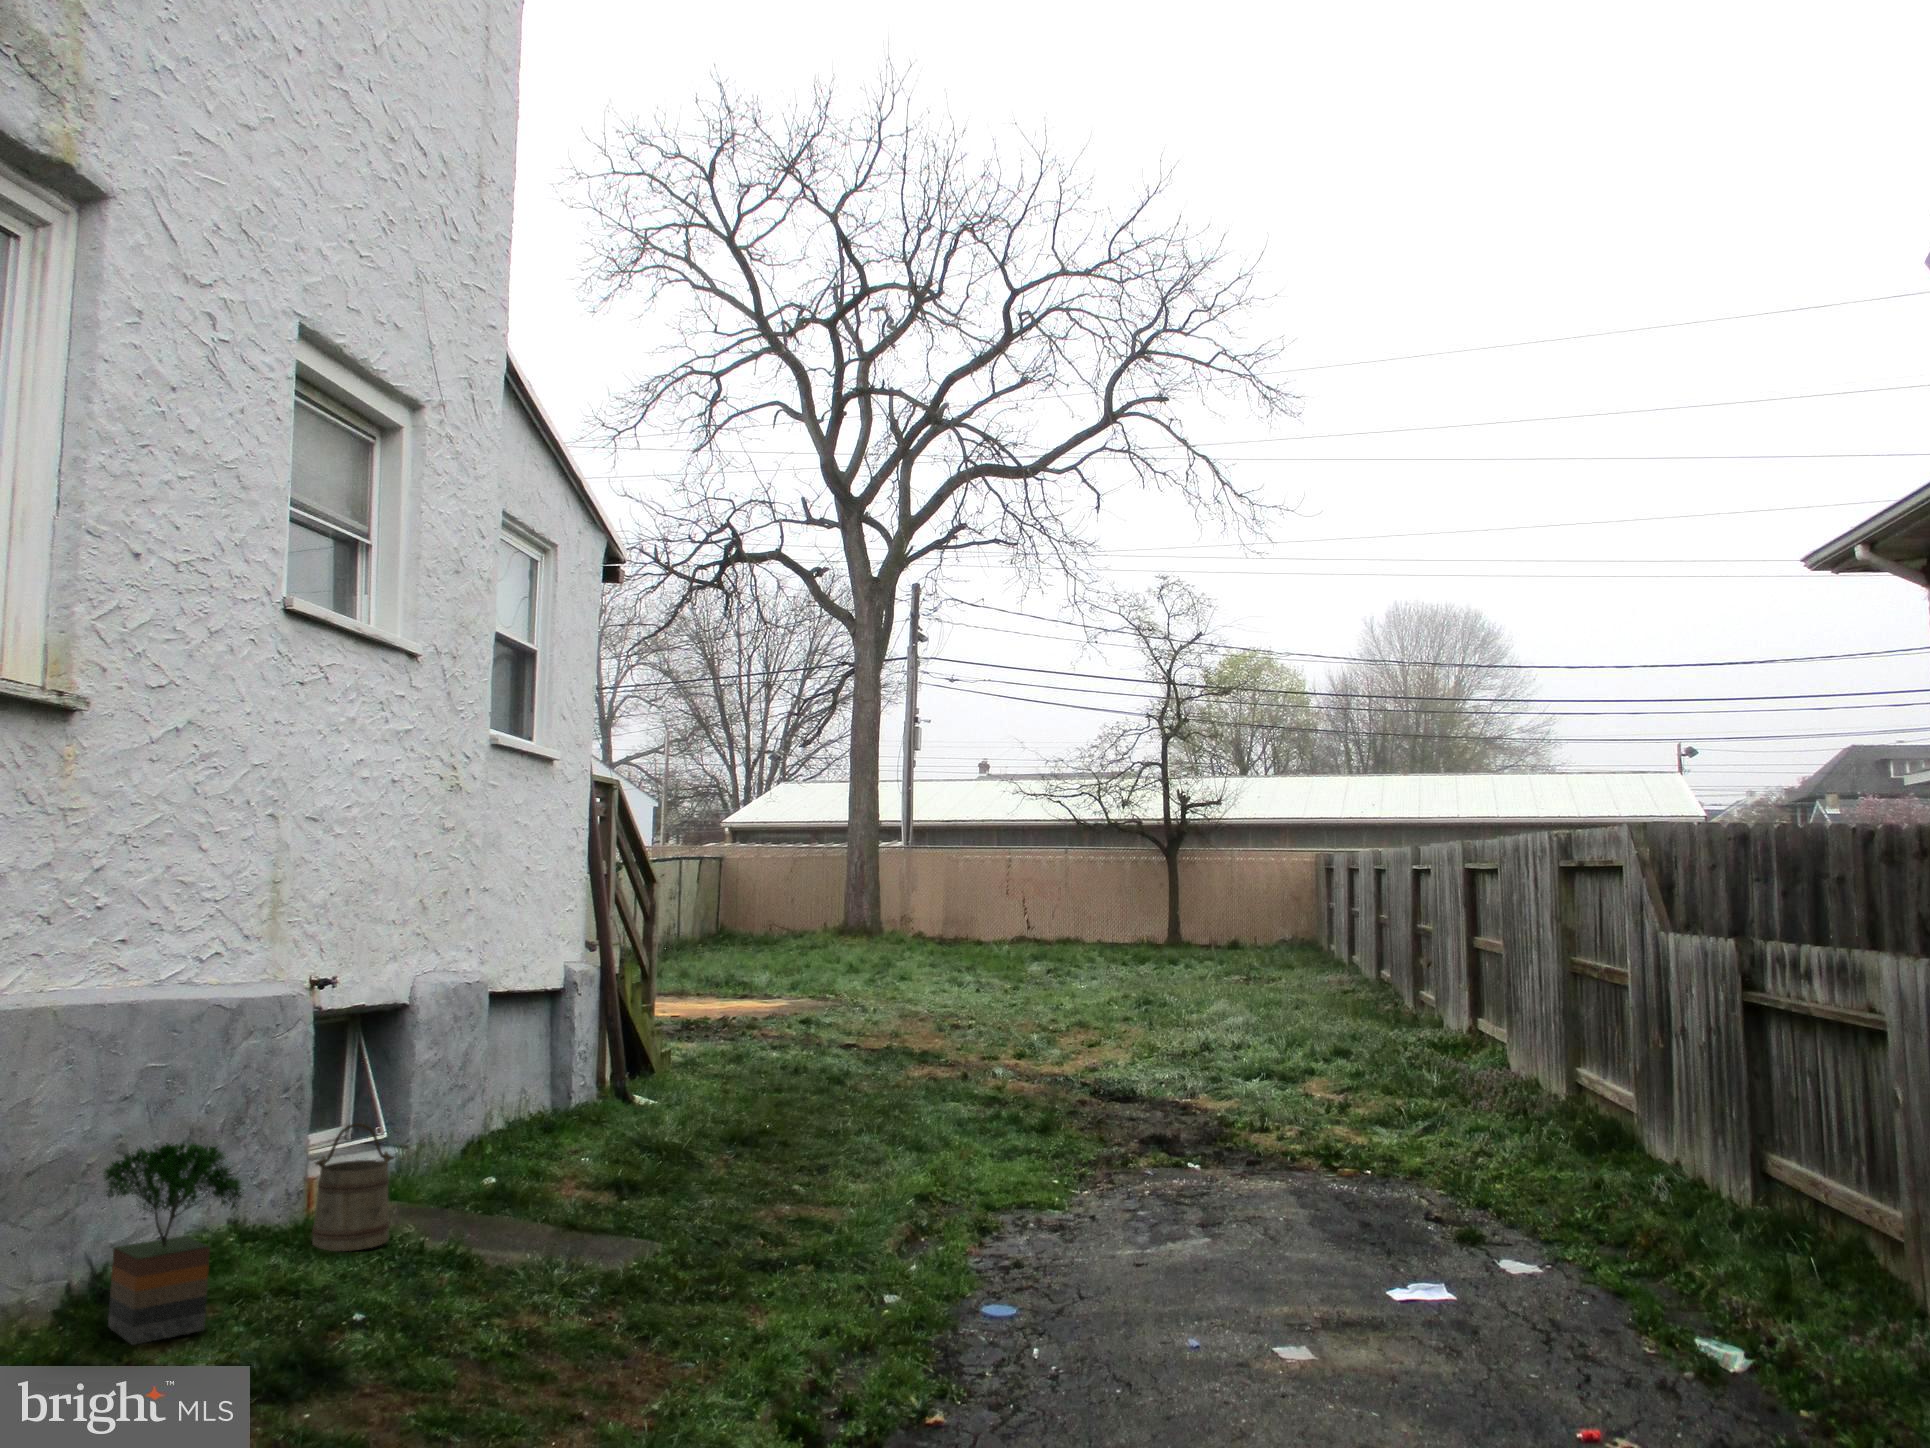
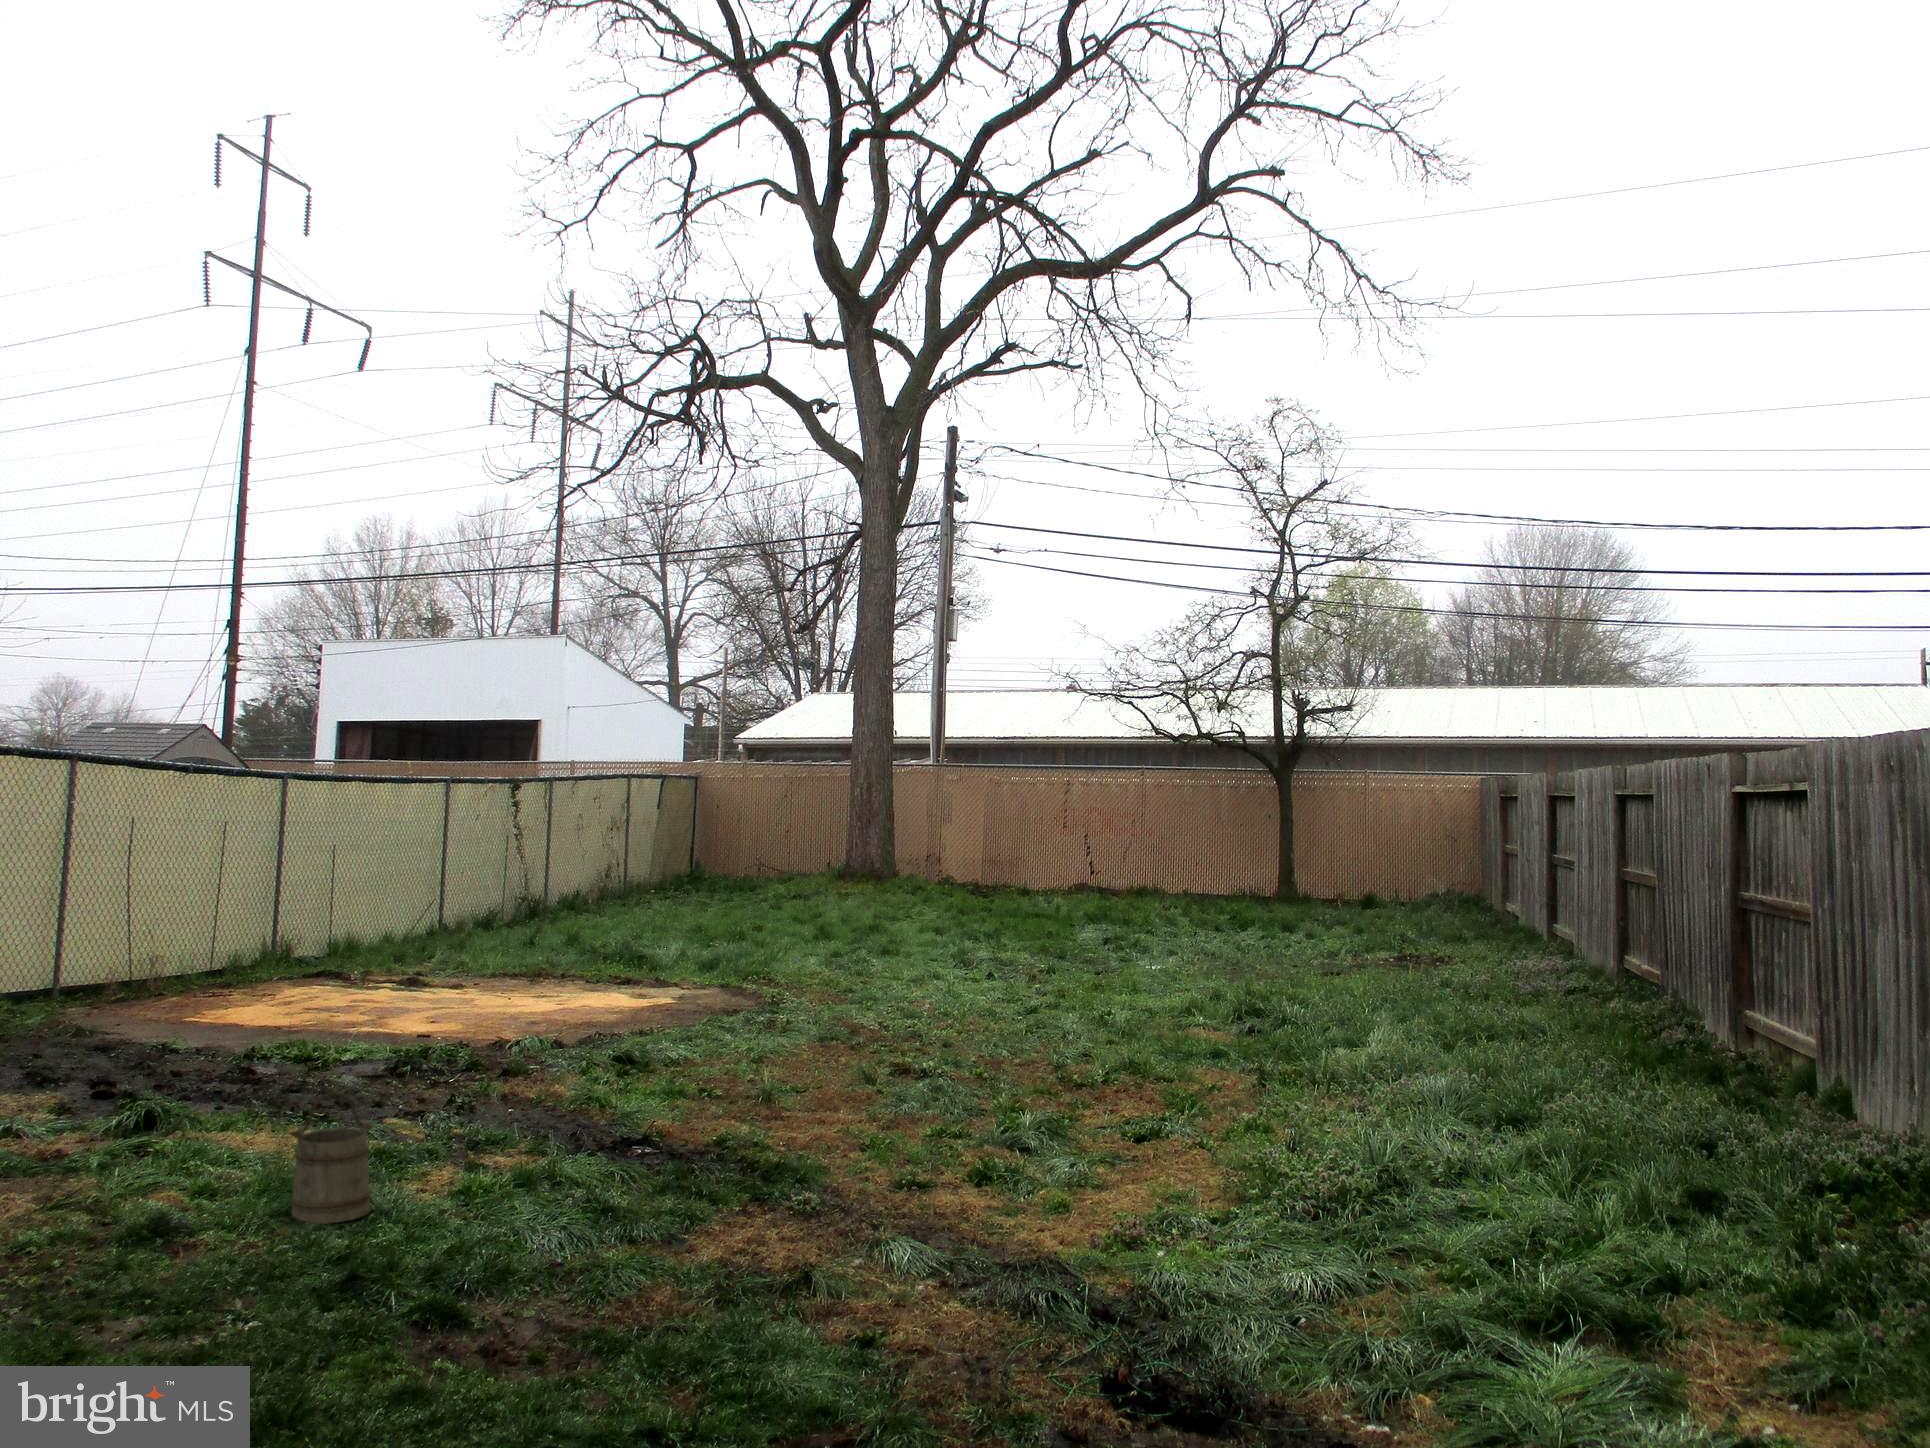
potted tree: present [104,1143,244,1345] -> none [79,1130,232,1339]

